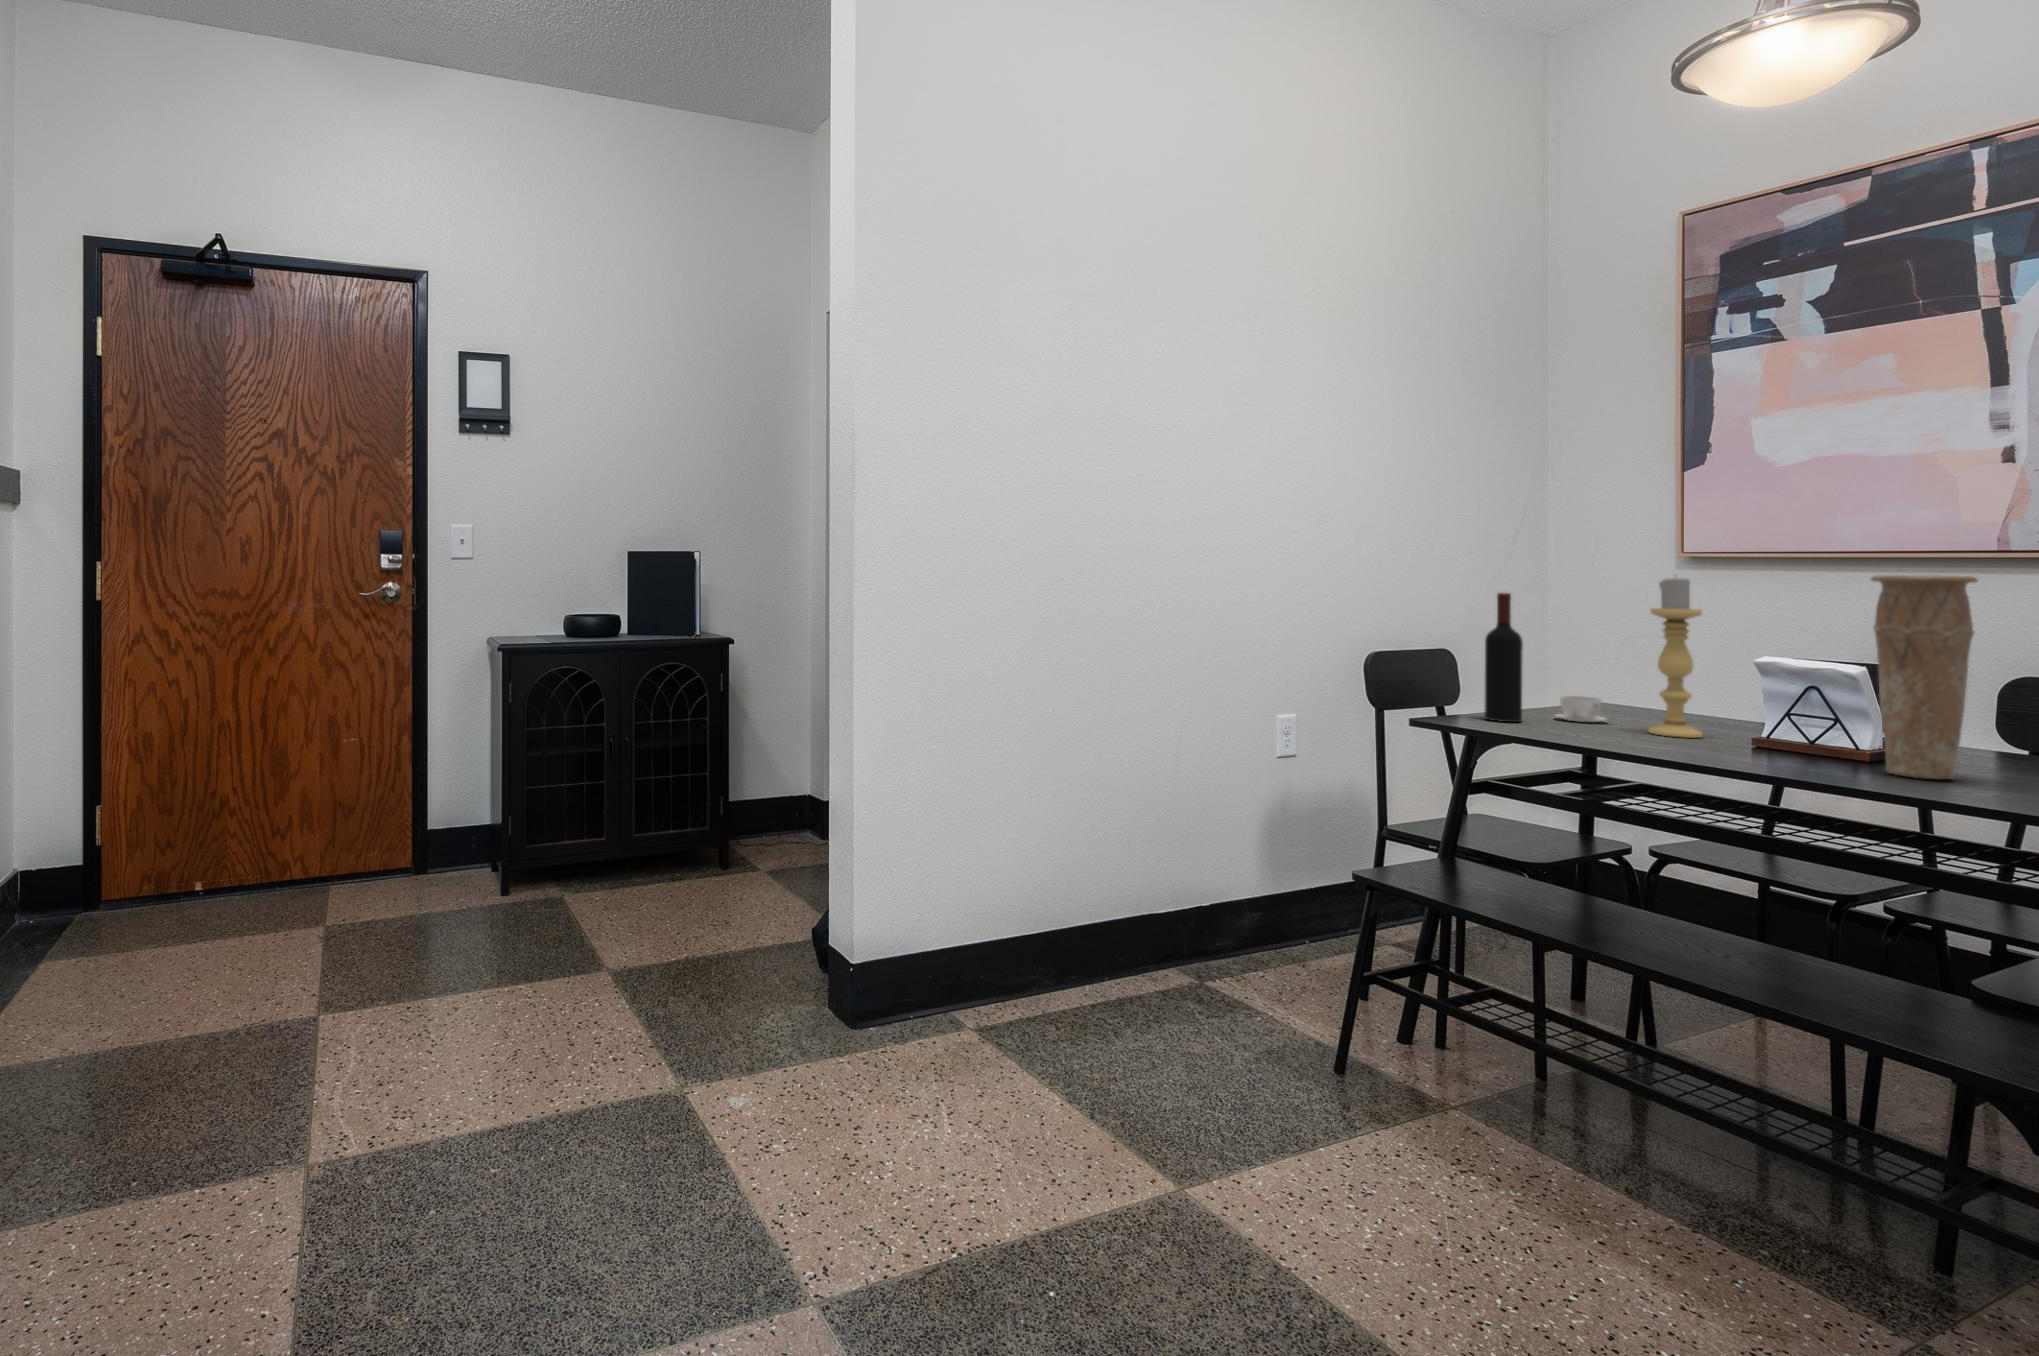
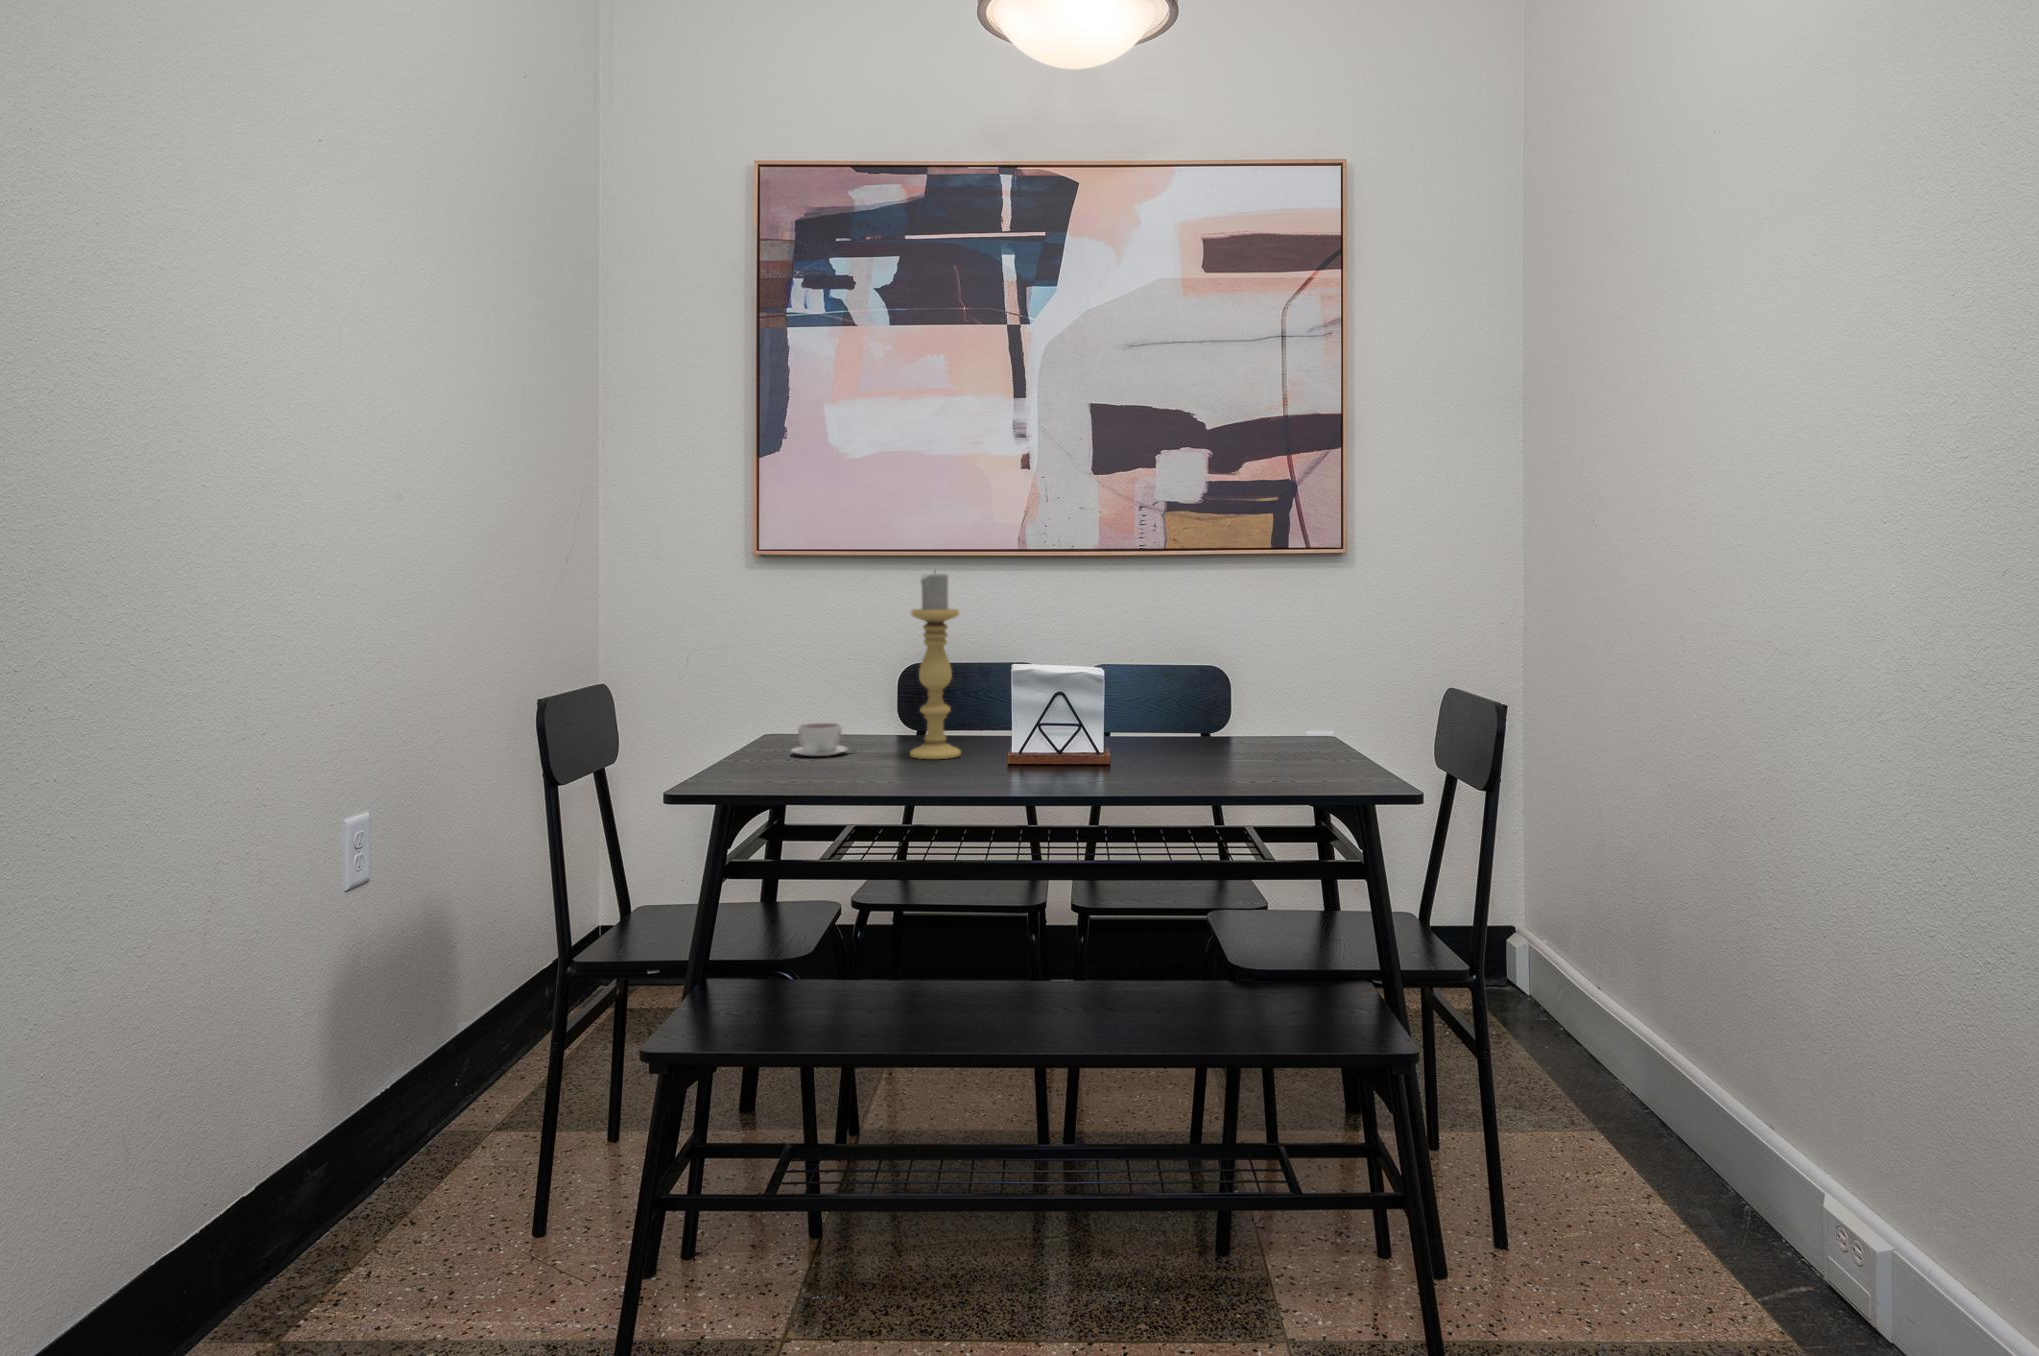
vase: present [1871,575,1978,779] -> none [1153,568,1228,768]
wine bottle: present [1484,593,1523,722] -> none [747,597,791,773]

